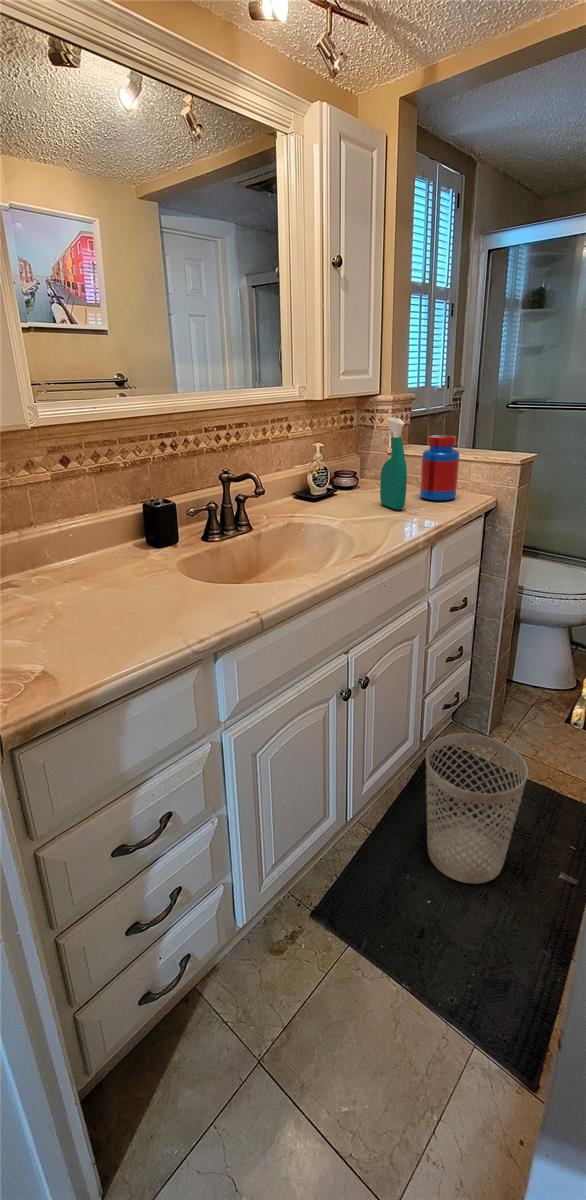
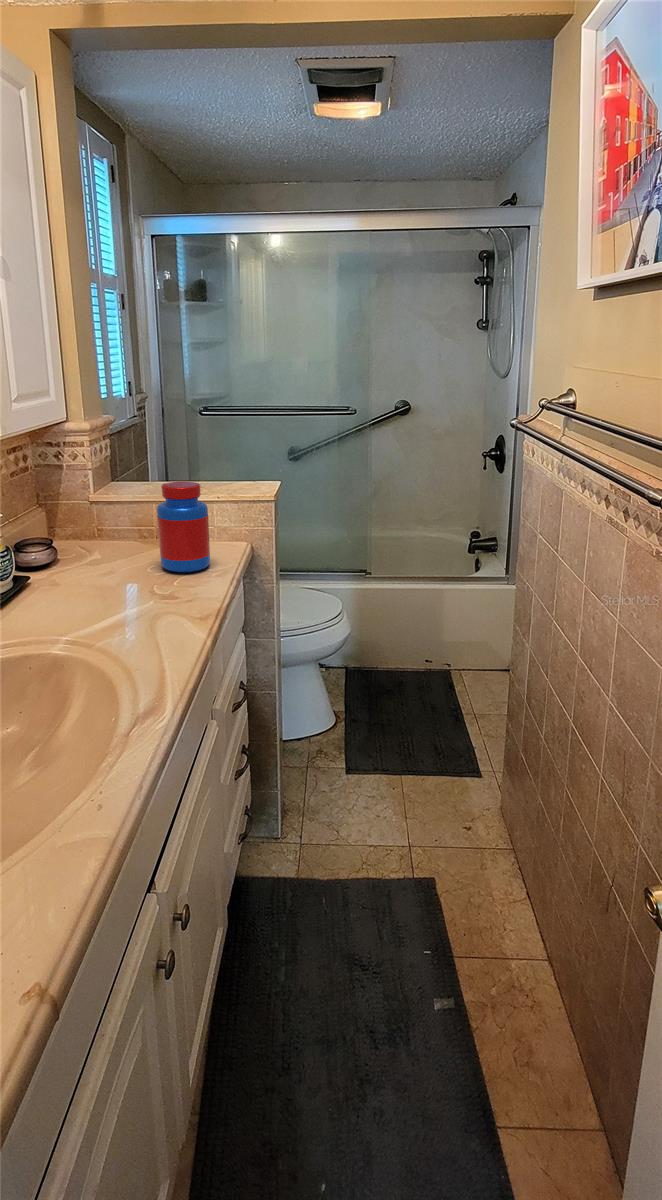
spray bottle: present [380,418,407,510] -> none [103,465,153,599]
wastebasket: present [426,733,528,884] -> none [261,878,394,1092]

